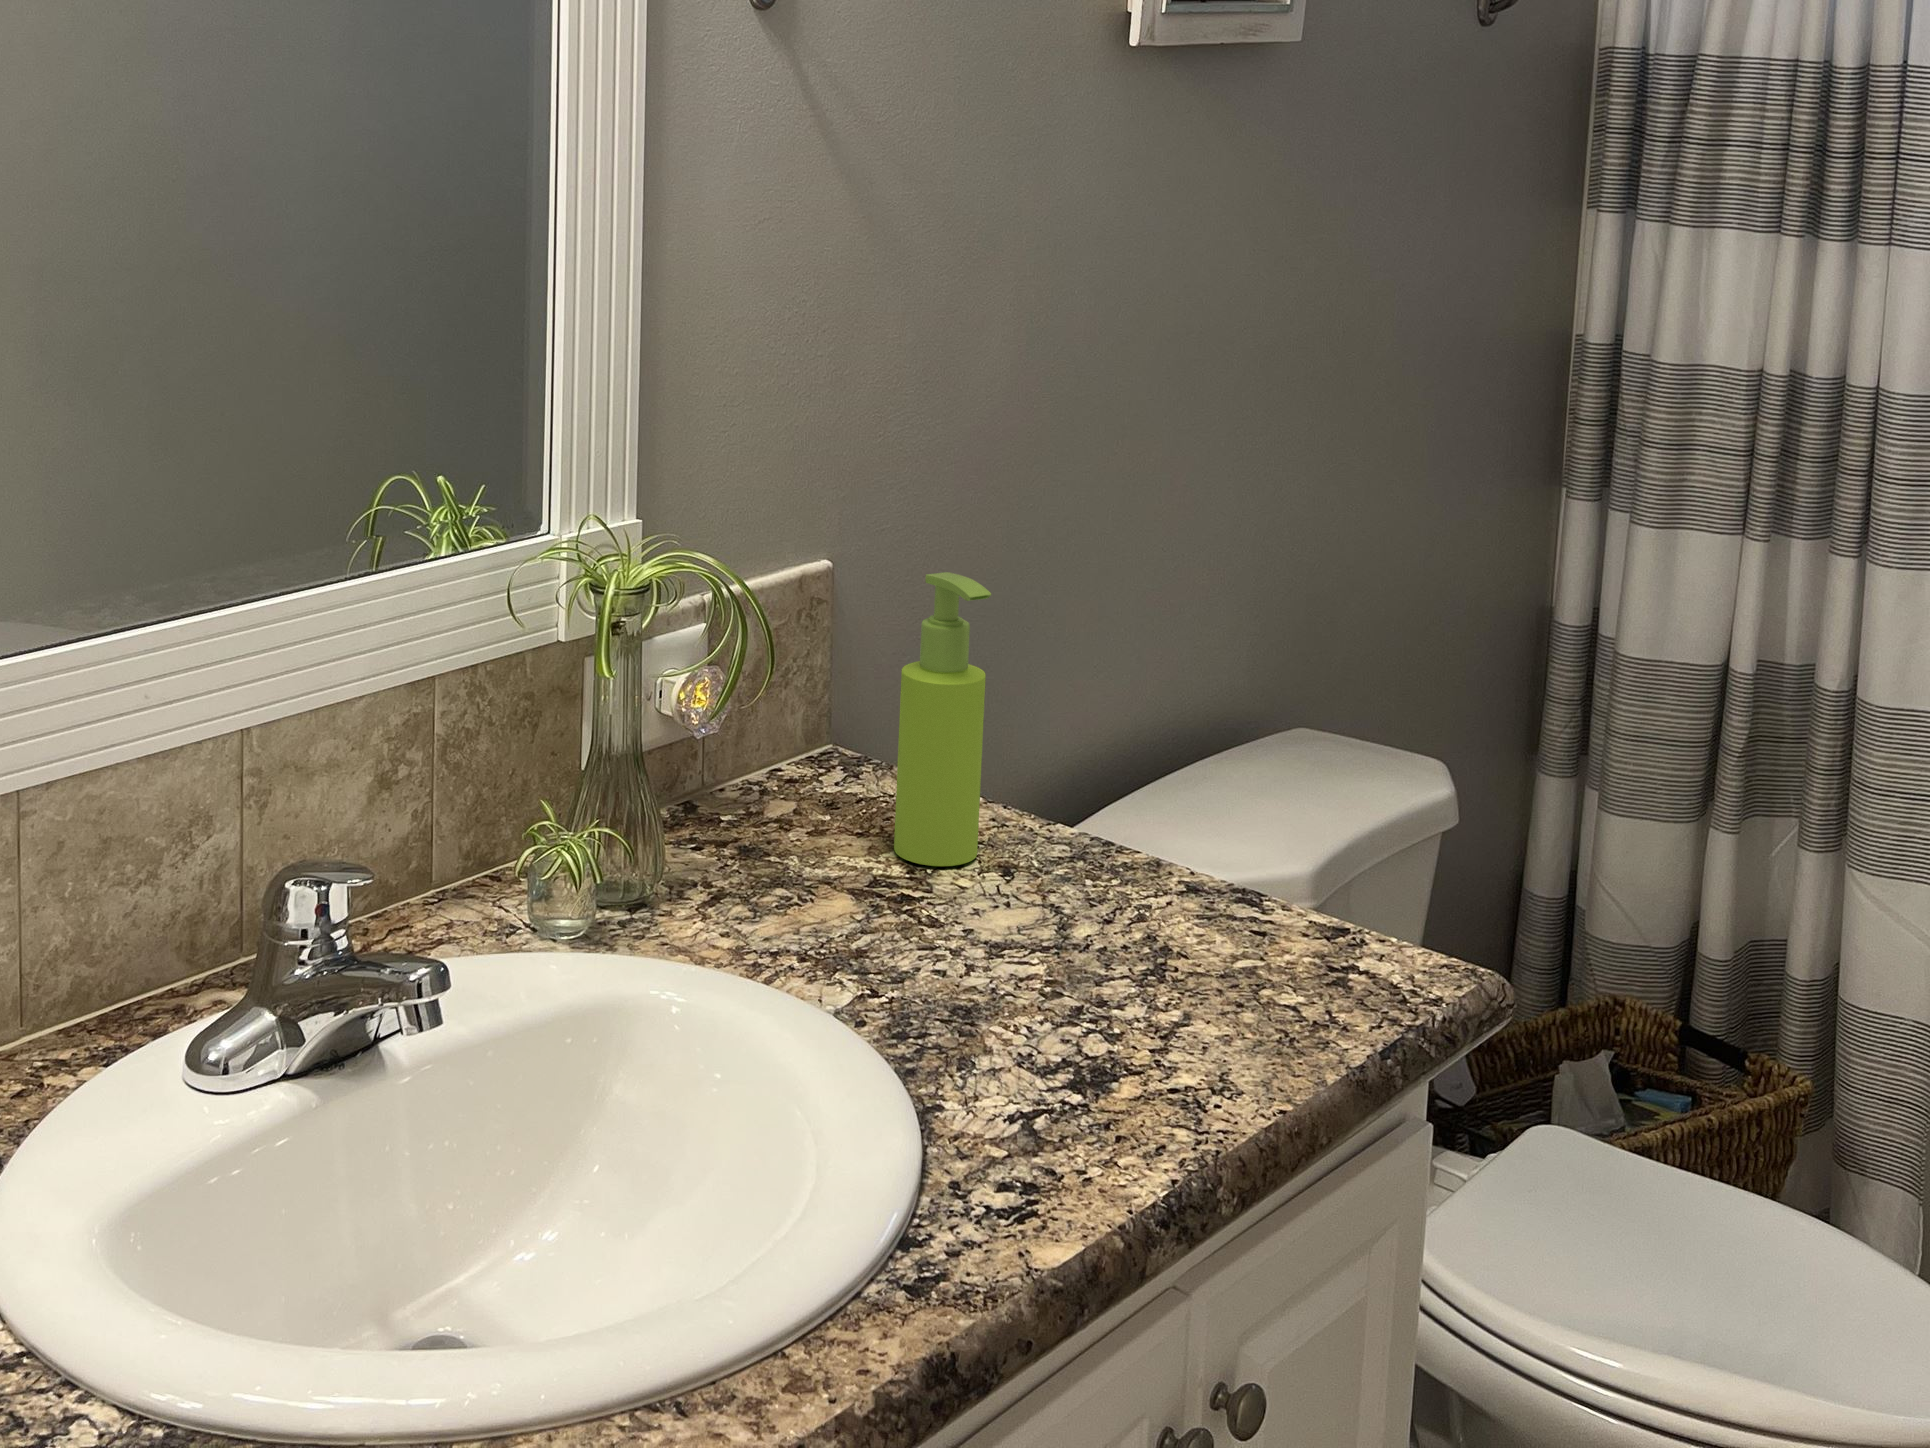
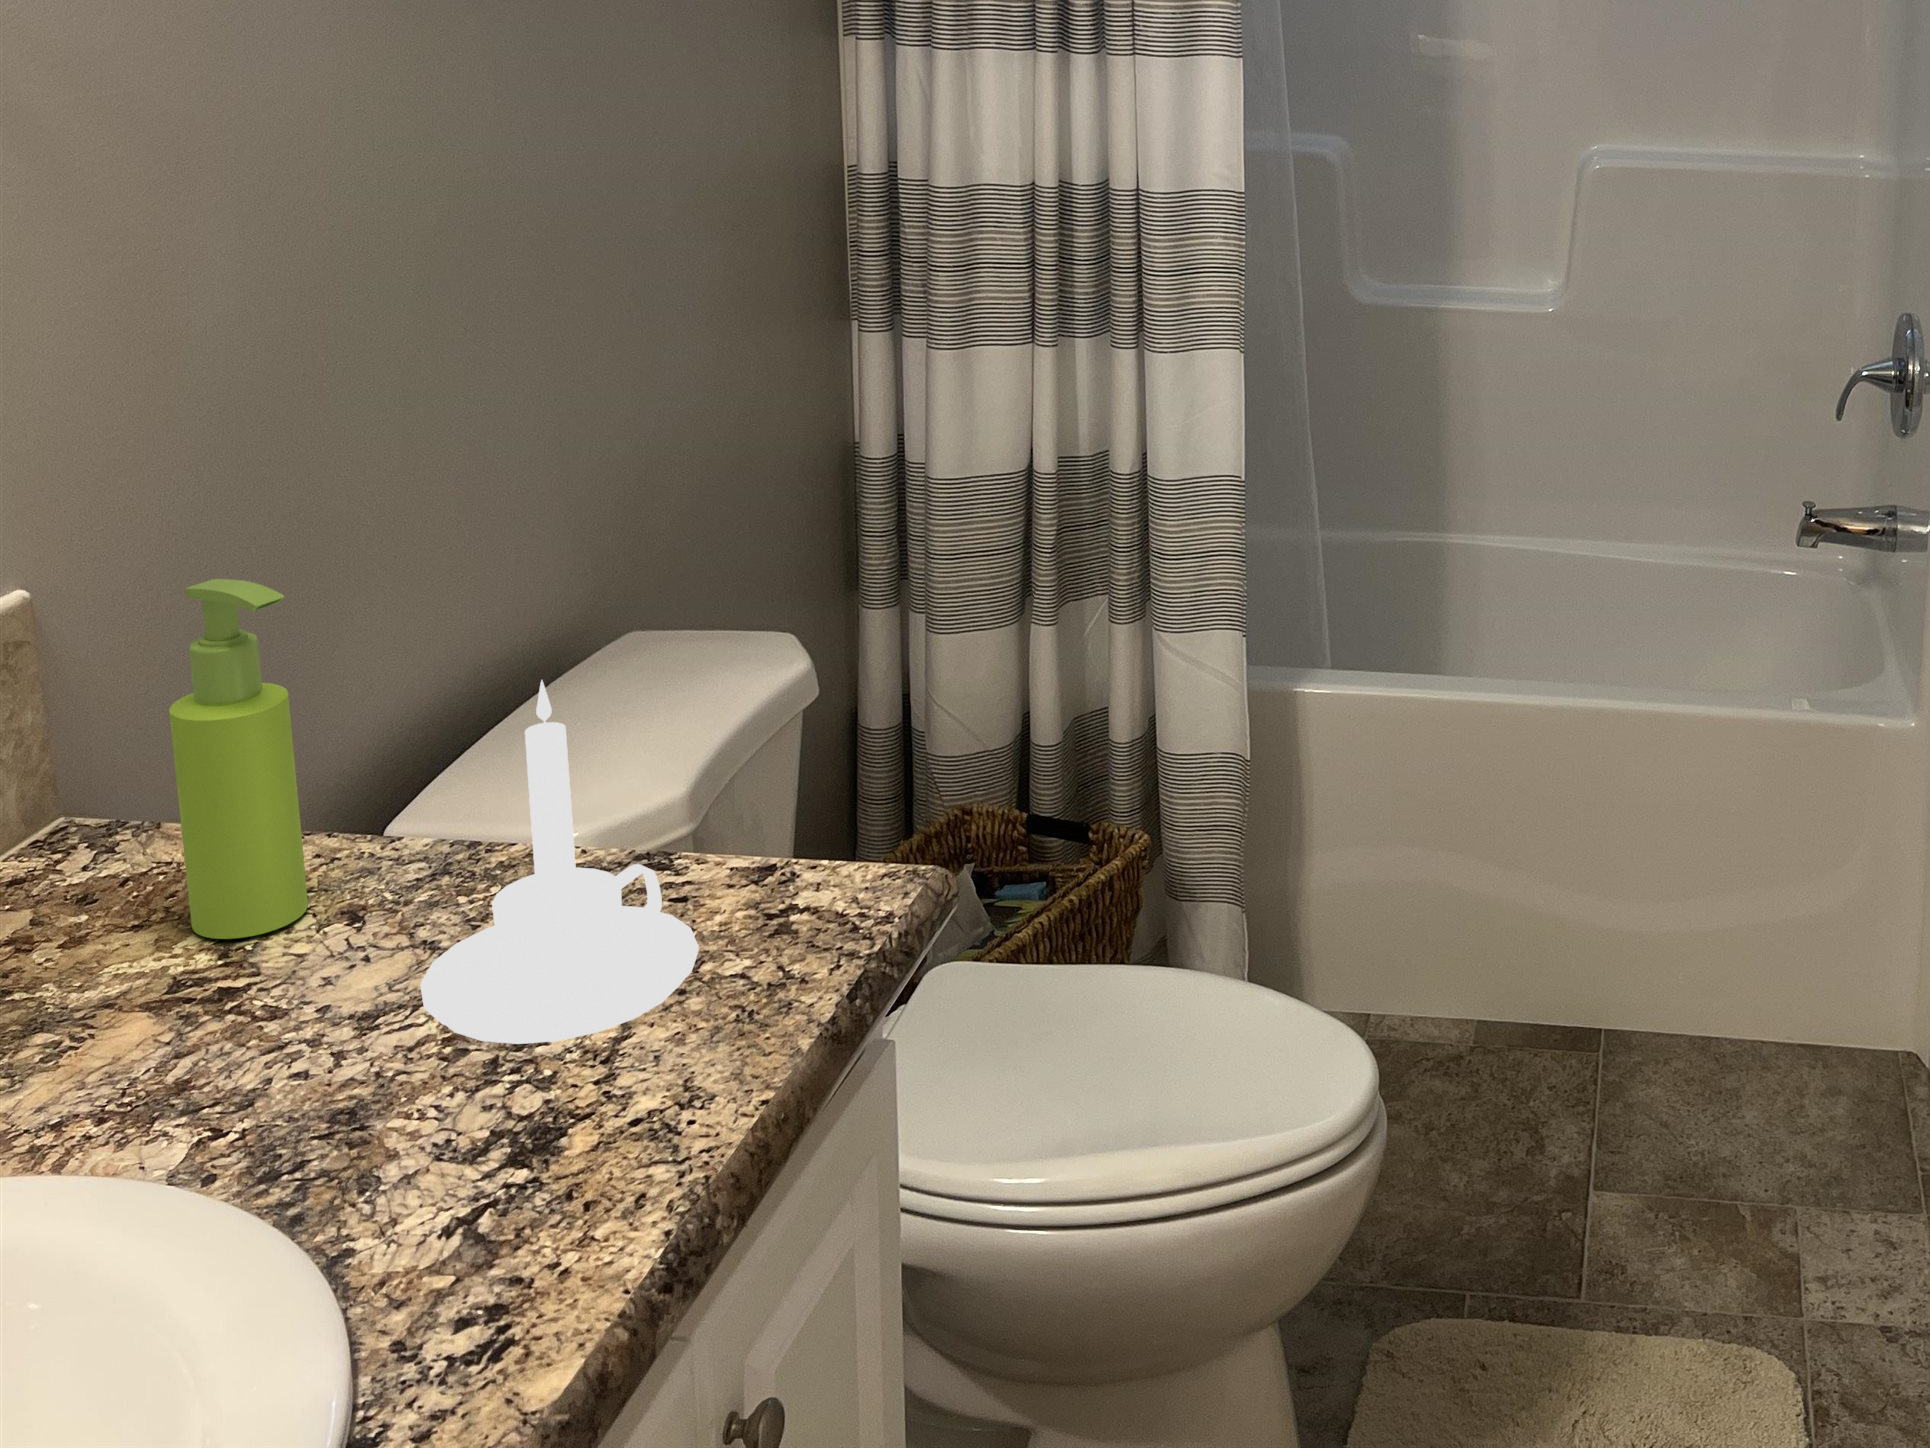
candle holder: none [1036,696,1261,1011] -> present [420,680,699,1044]

